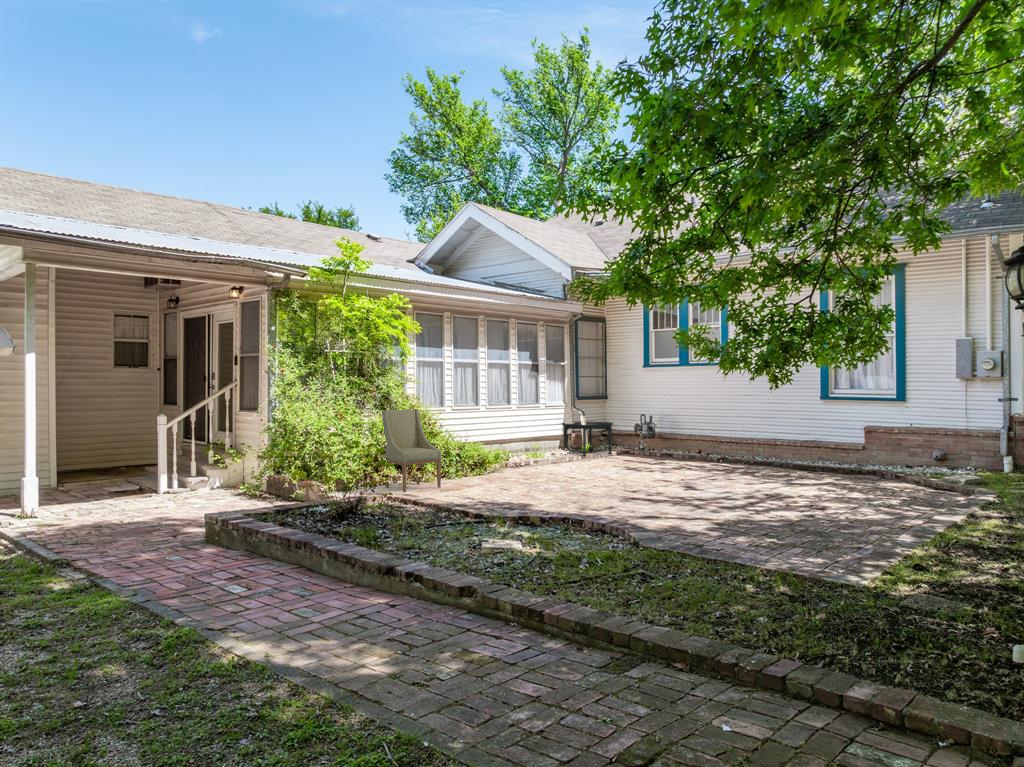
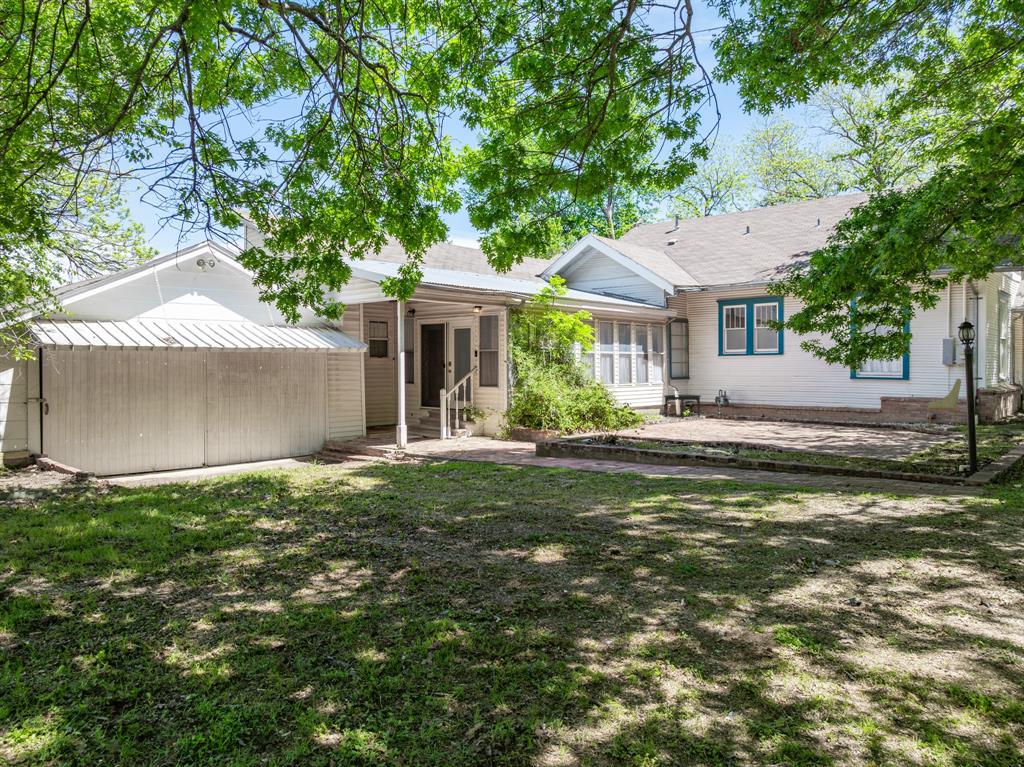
chair: present [382,409,441,492] -> present [928,379,961,426]

